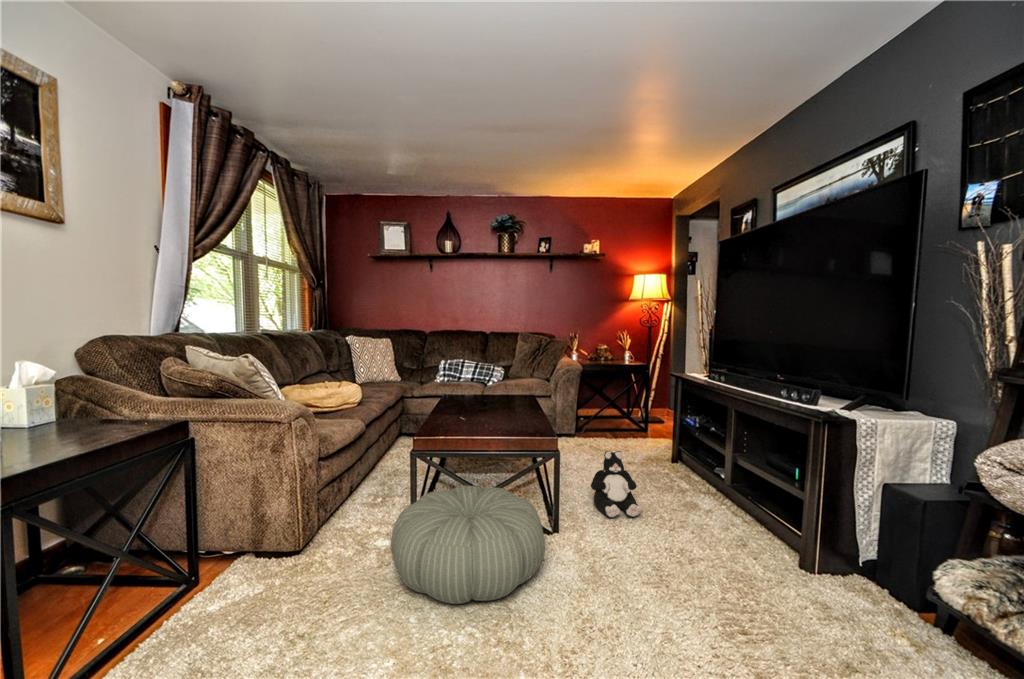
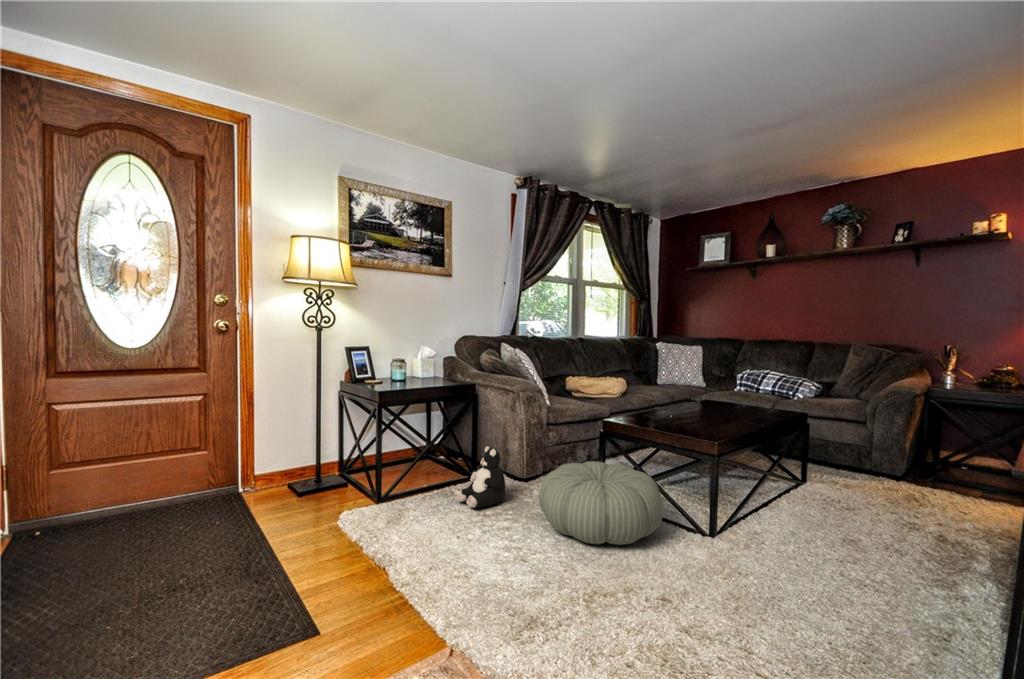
plush toy: present [591,451,642,517] -> present [455,446,505,508]

